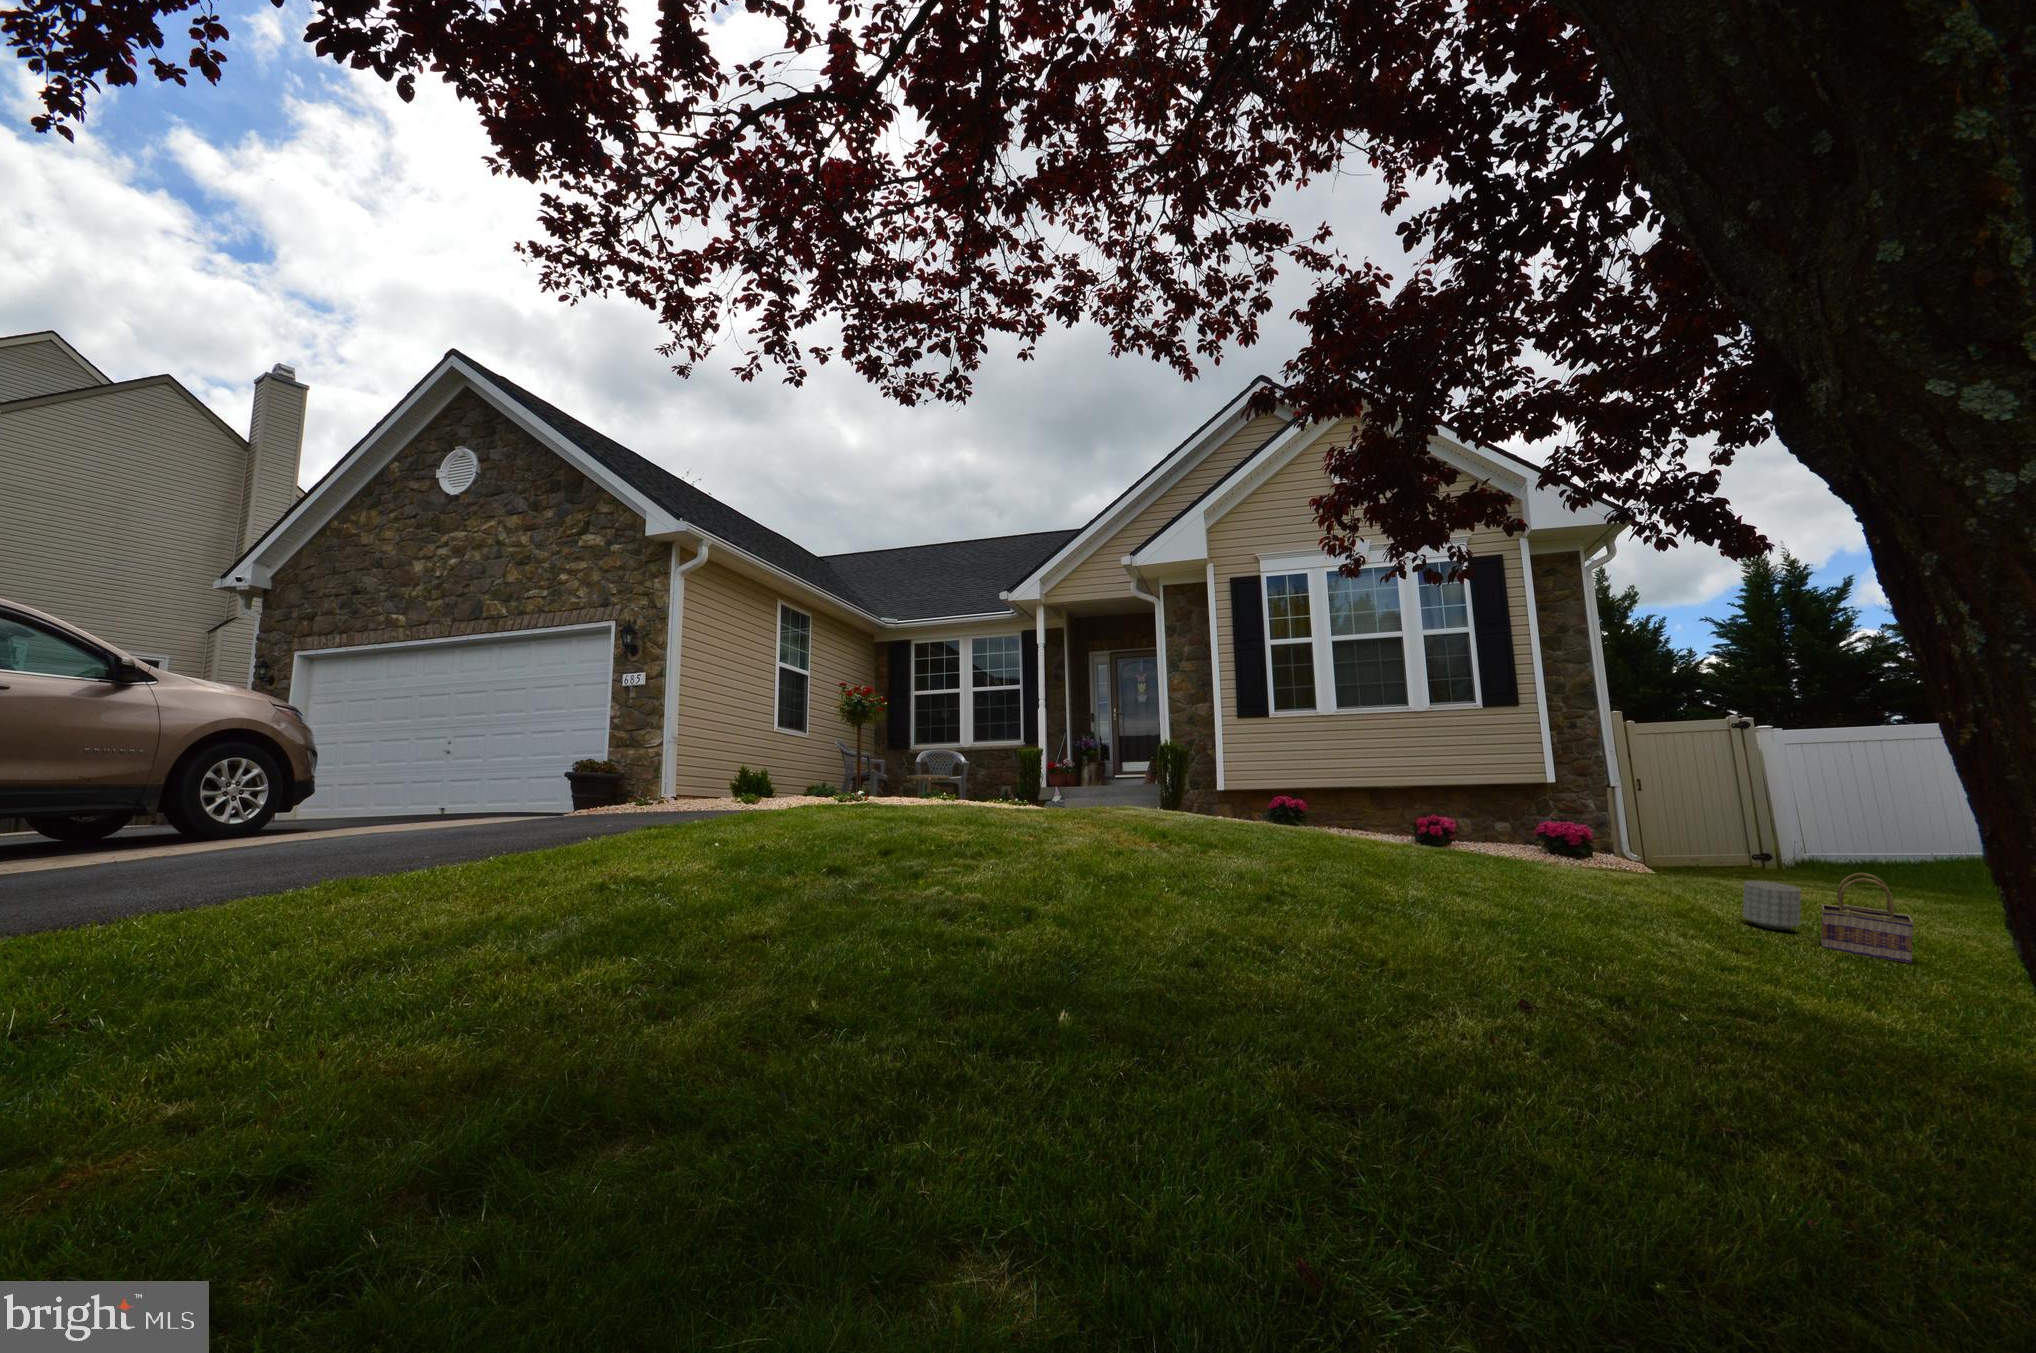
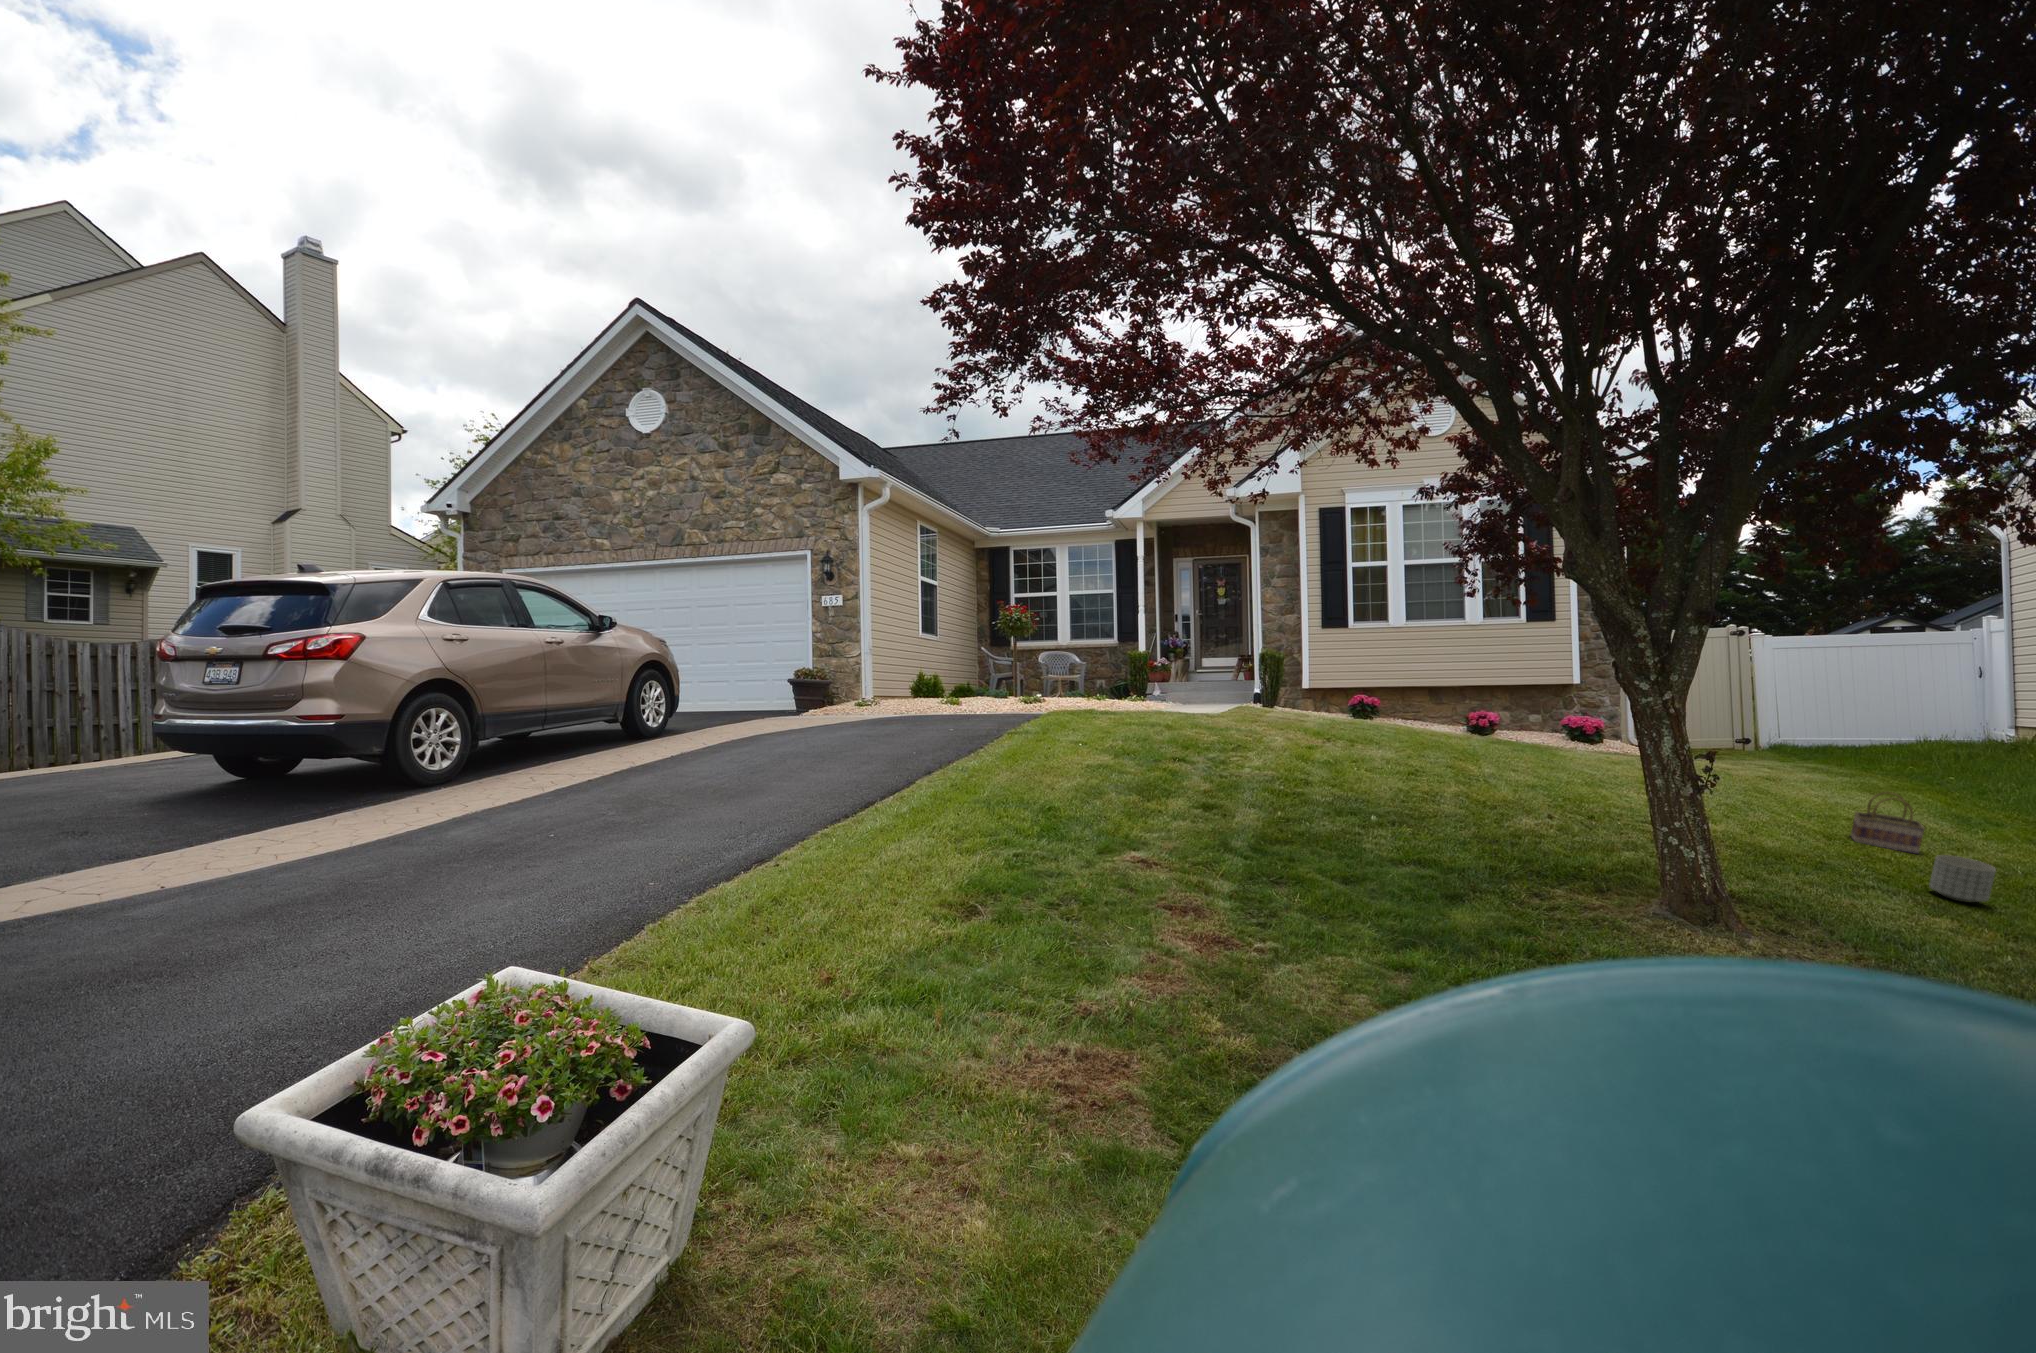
planter: present [1743,881,1801,930] -> present [1929,855,1996,902]

